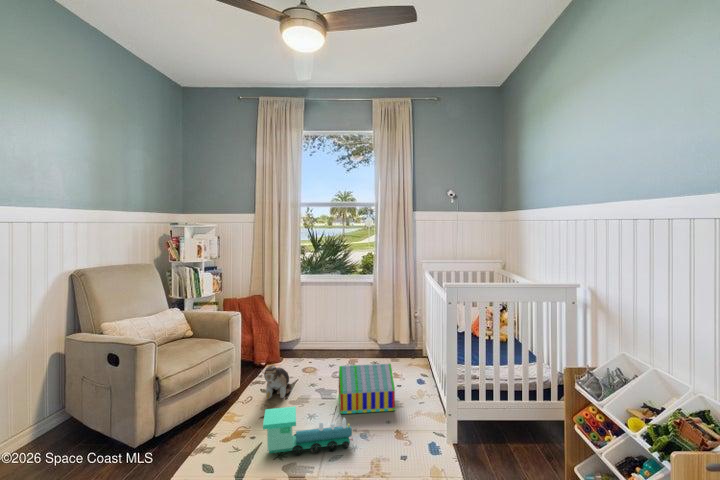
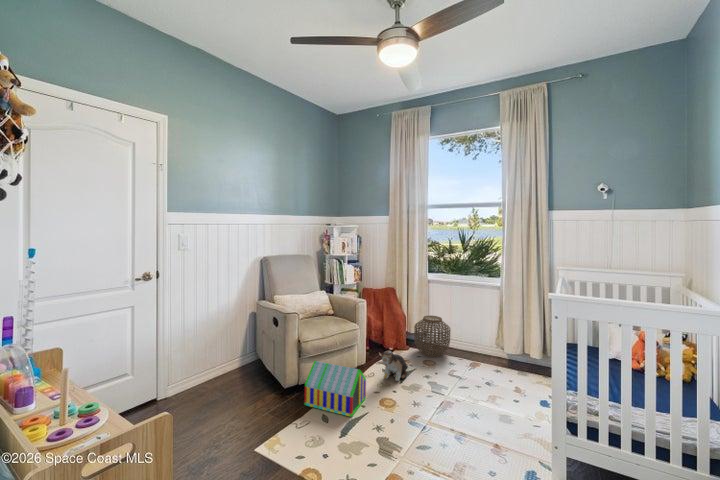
woven basket: none [289,319,327,364] -> present [414,316,450,357]
toy house: present [339,364,395,414] -> present [304,361,366,417]
toy train: present [263,406,353,456] -> none [366,385,446,440]

